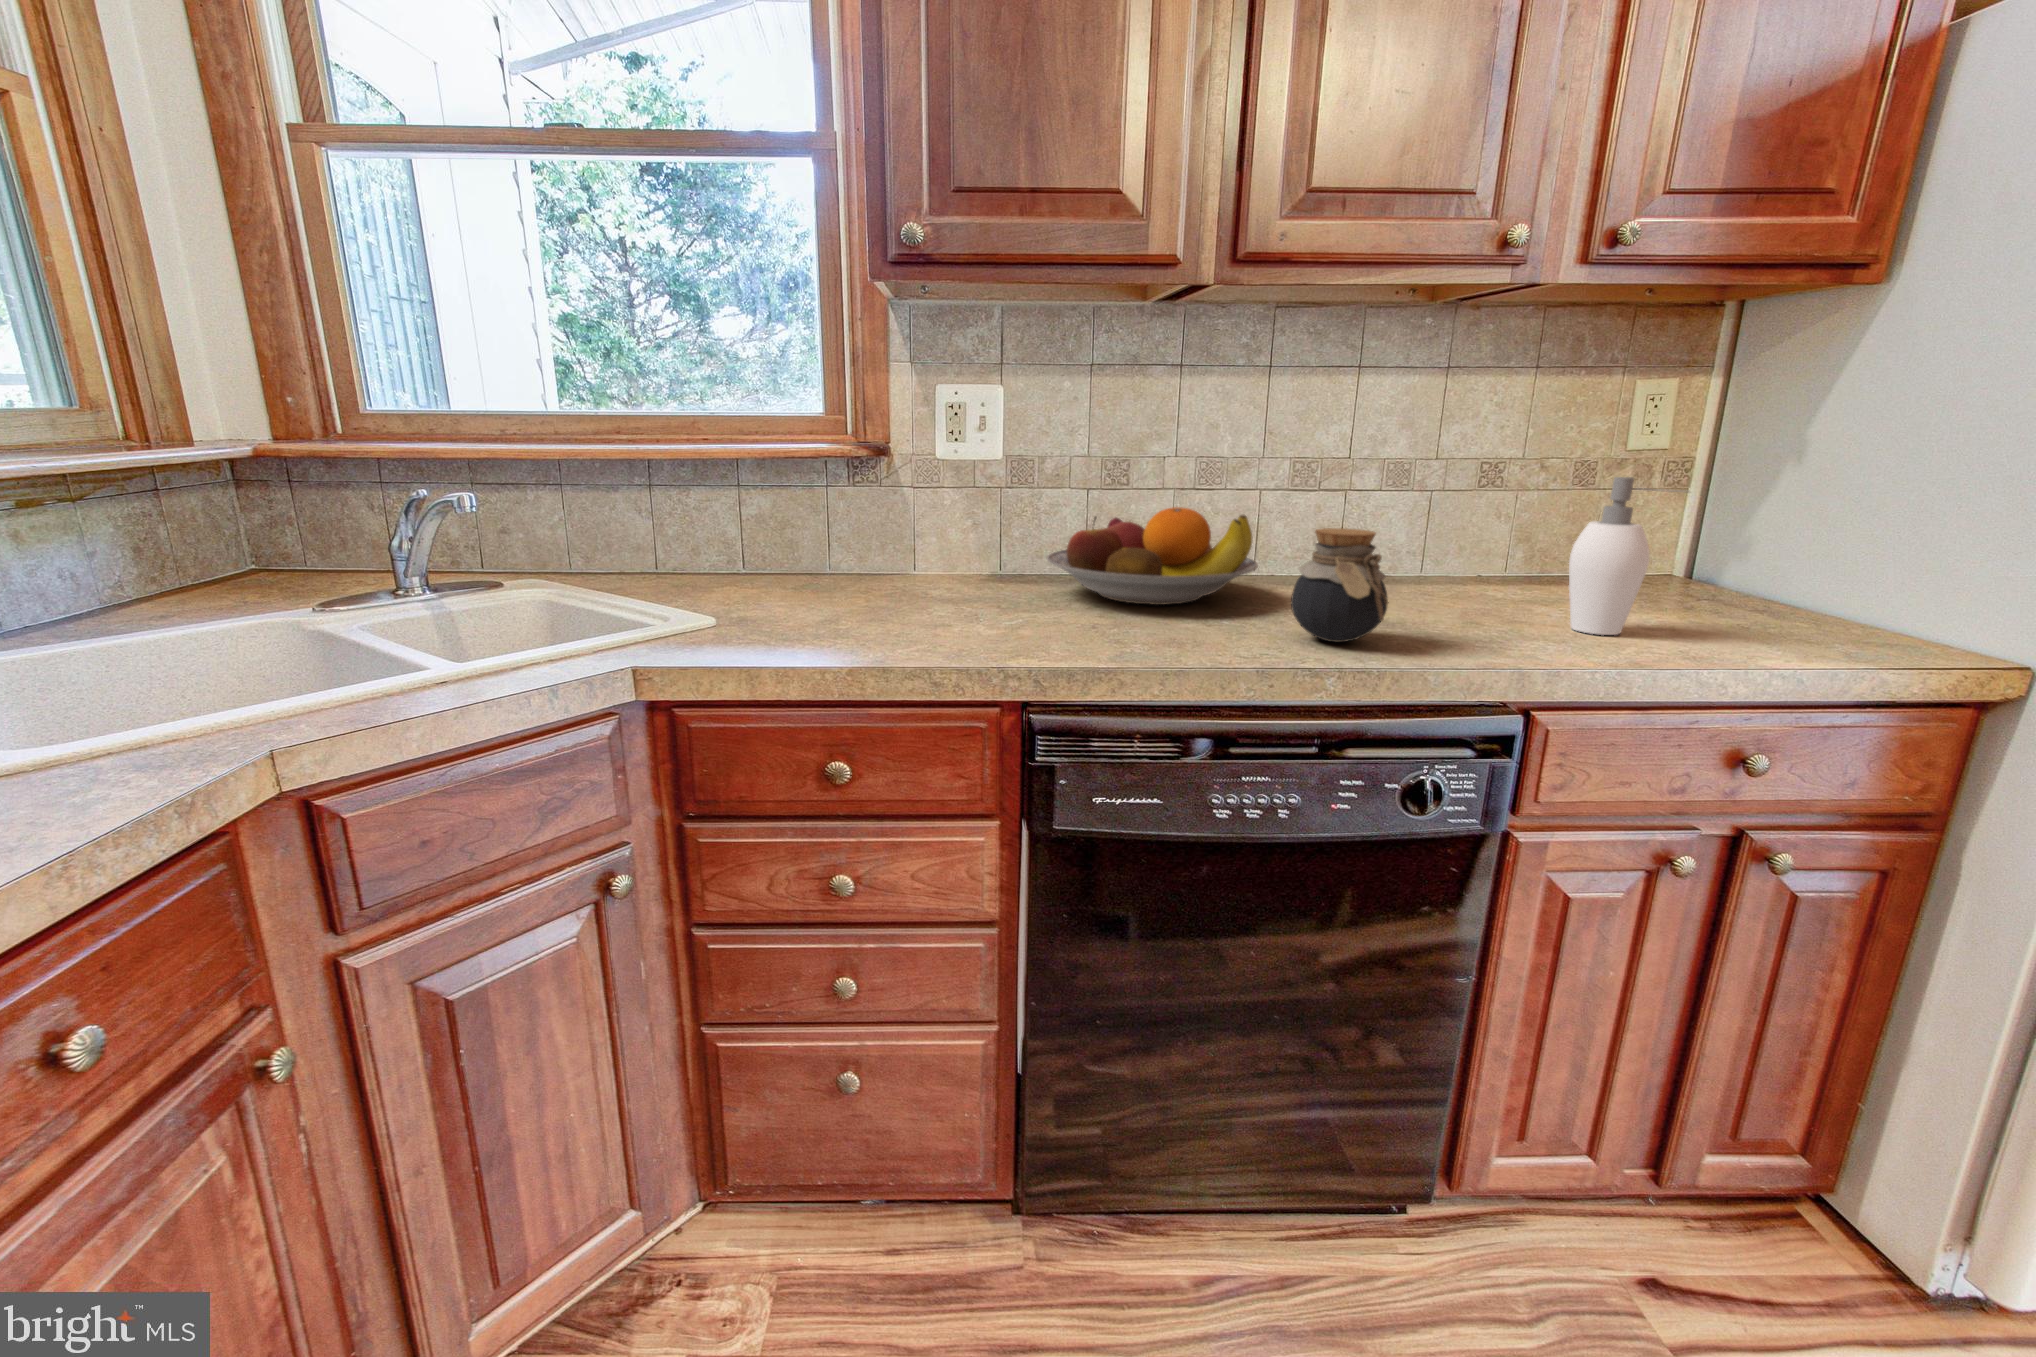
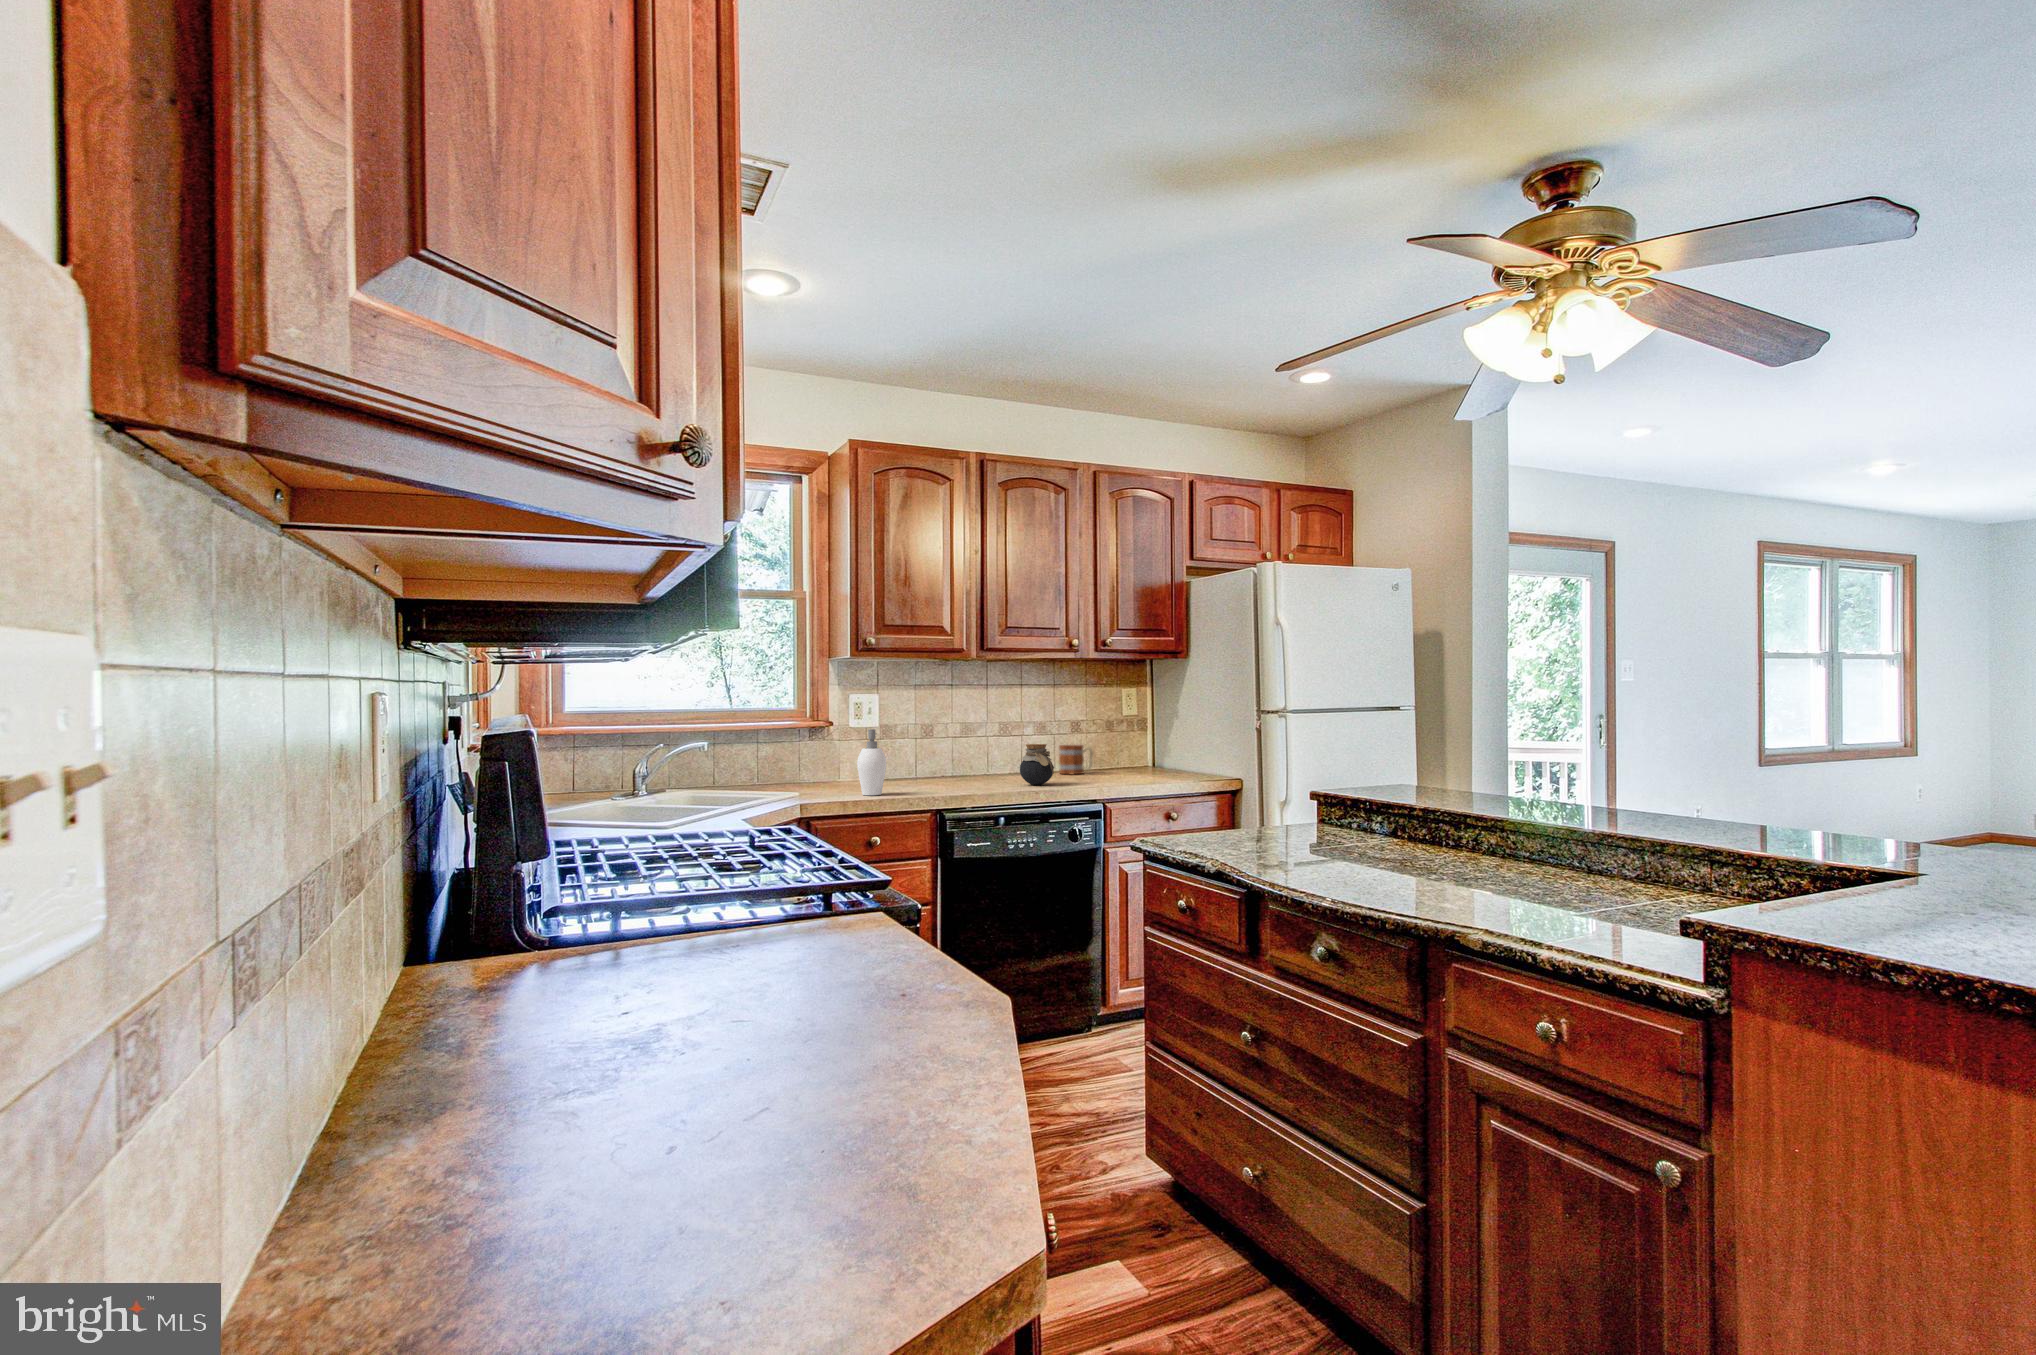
soap dispenser: present [1569,477,1685,635] -> present [857,729,886,795]
fruit bowl: present [1047,507,1258,605] -> none [909,742,999,782]
mug: none [1426,519,1524,595] -> present [1059,745,1093,774]

